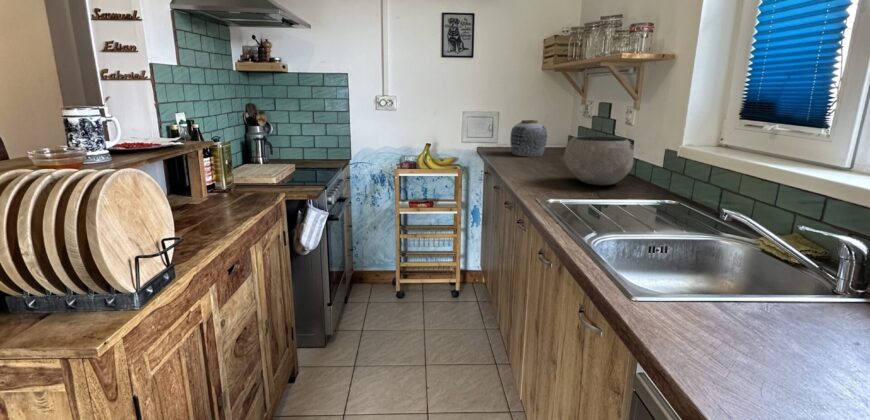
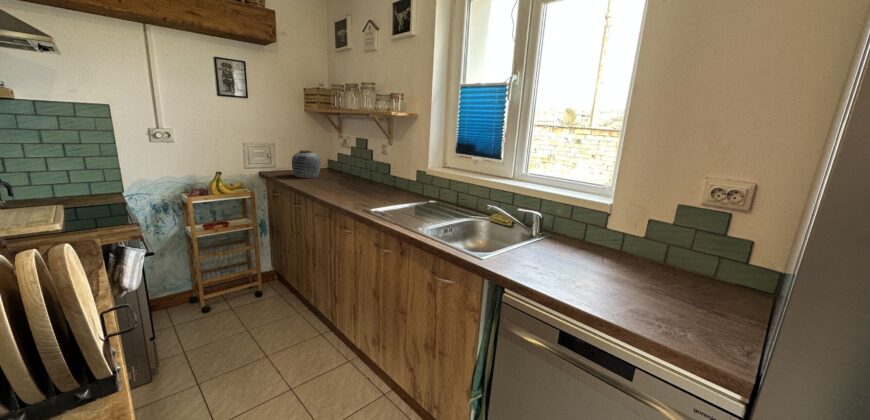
ceramic bowl: present [562,136,634,185] -> none [356,163,400,196]

